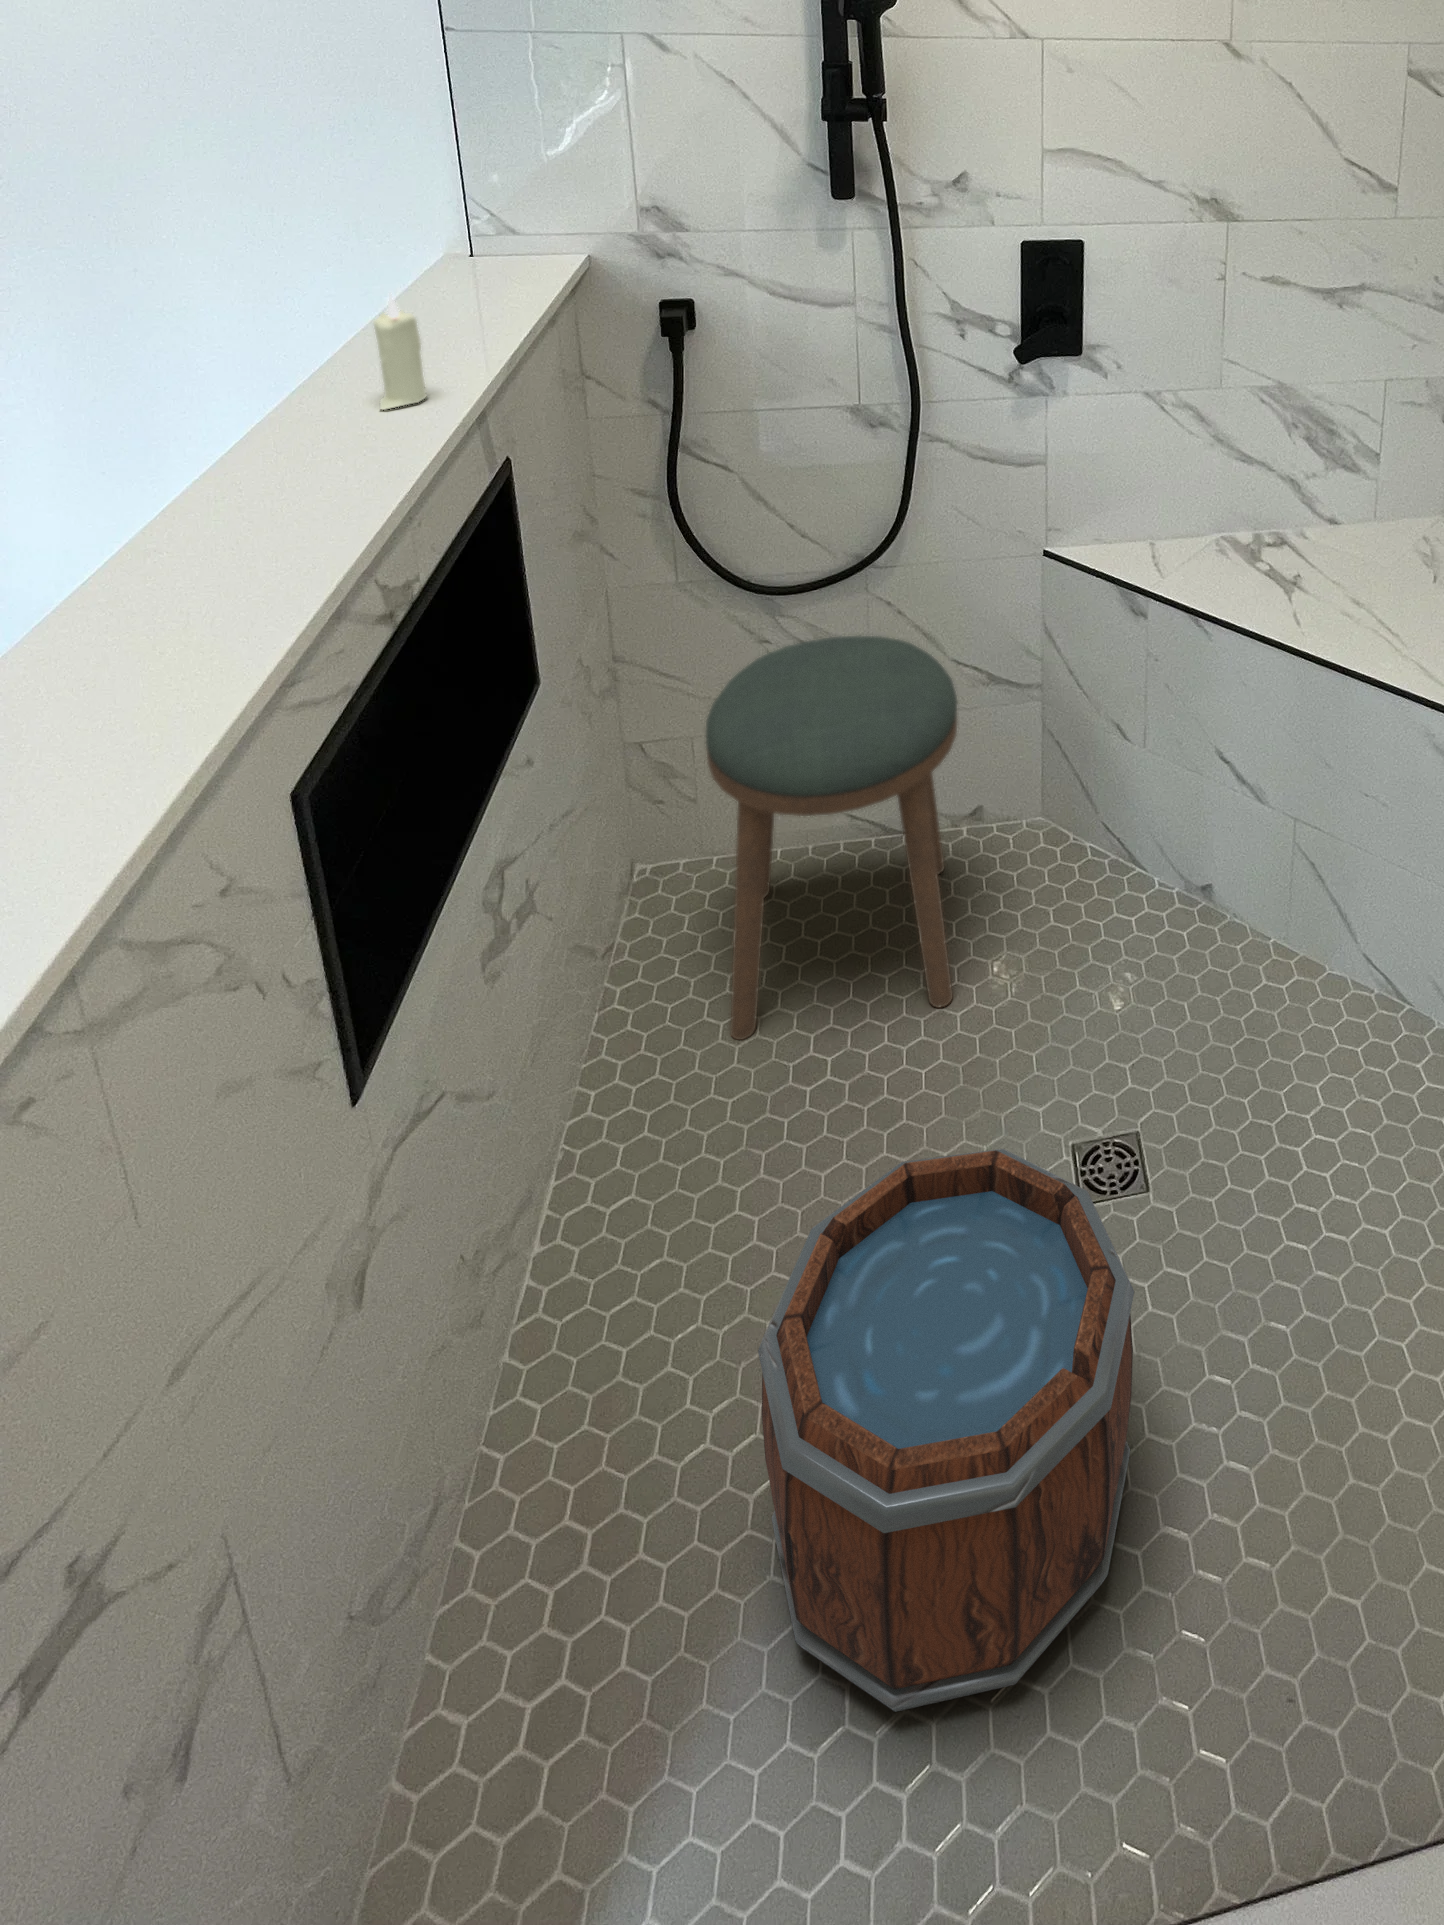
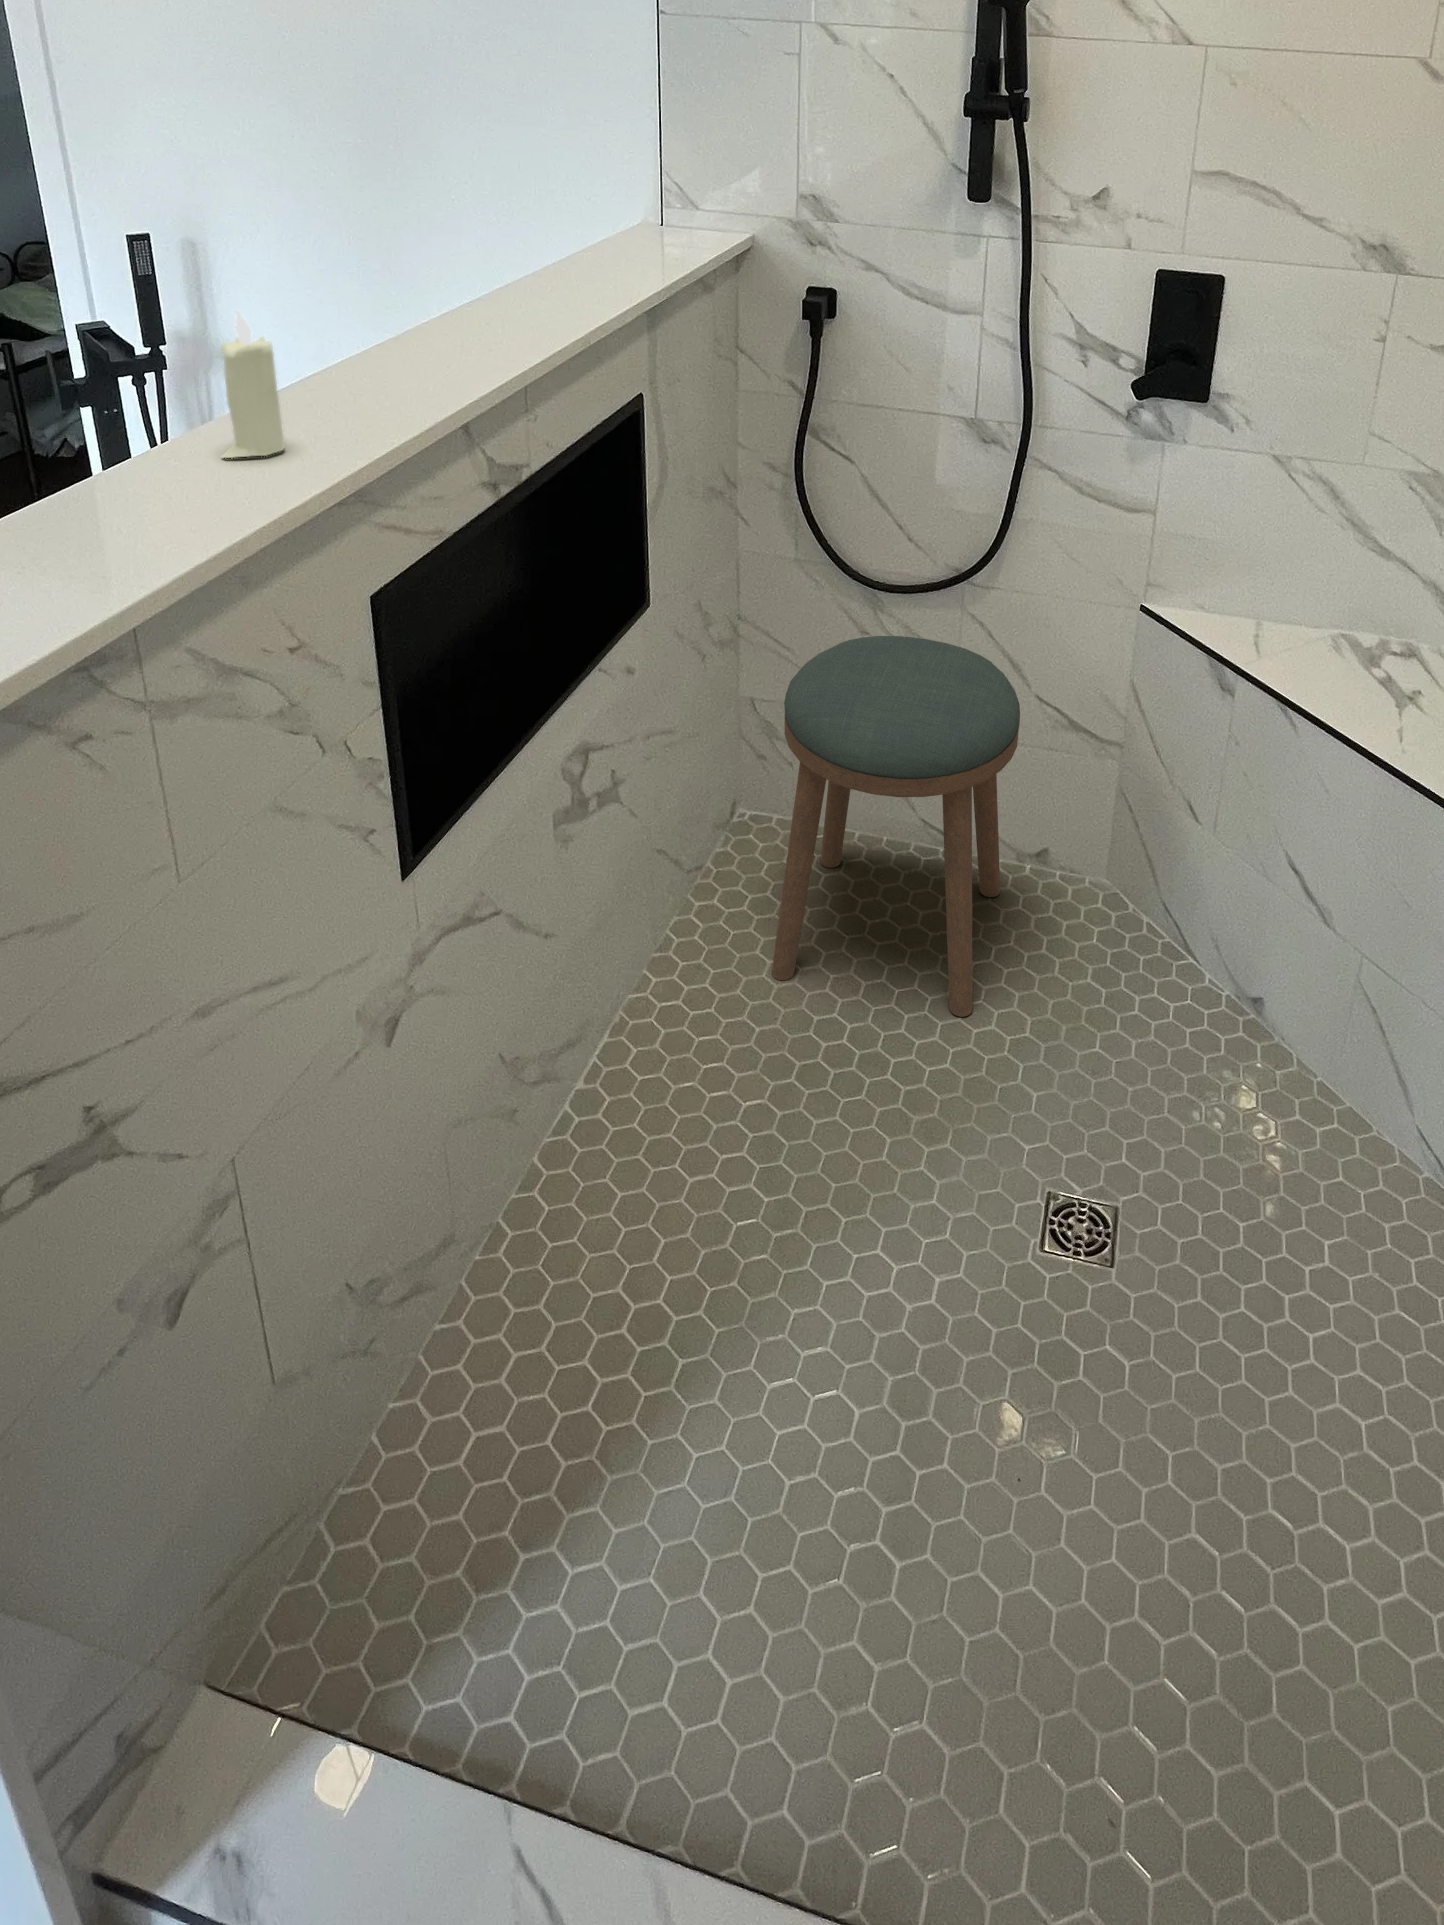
candle: present [374,295,427,409] -> present [222,311,285,458]
bucket: present [758,1149,1134,1712] -> none [658,1124,1025,1653]

